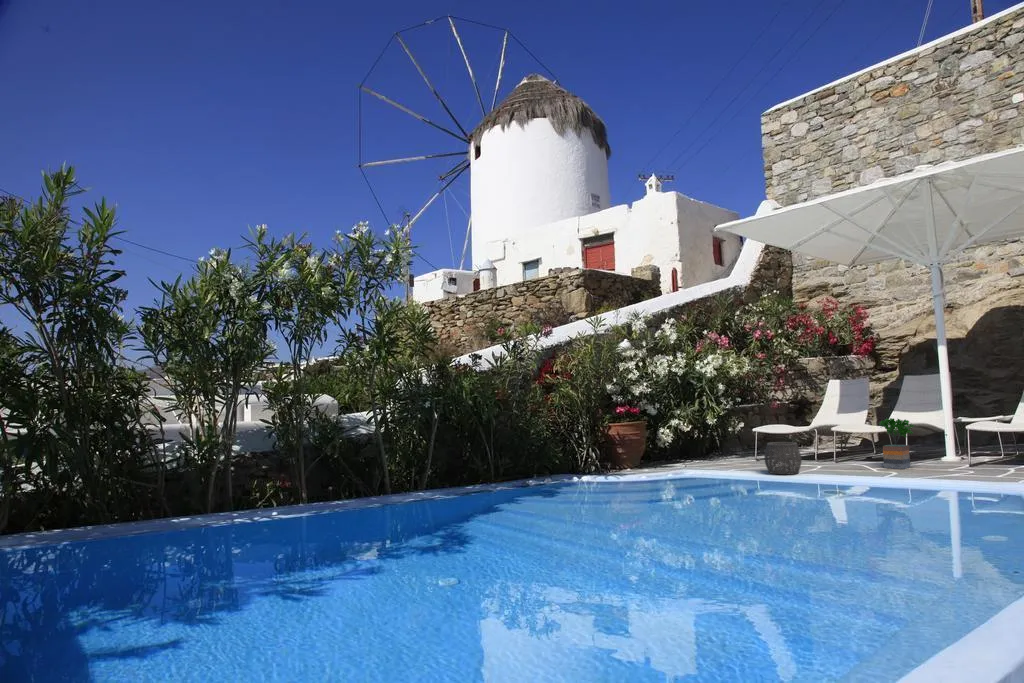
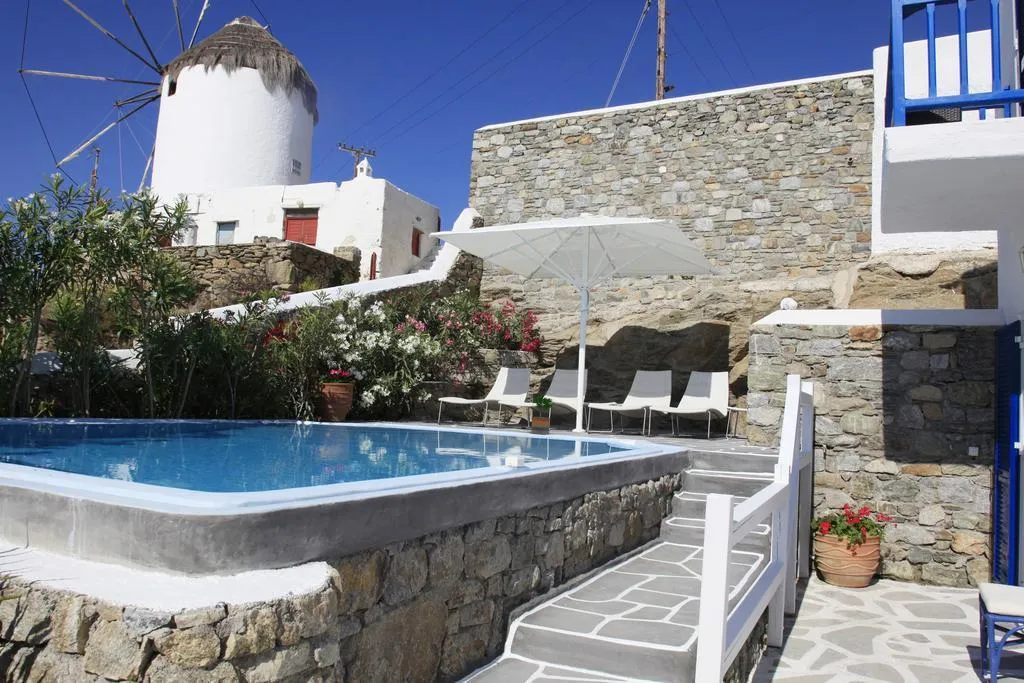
woven basket: present [764,442,802,475] -> none [447,407,474,432]

